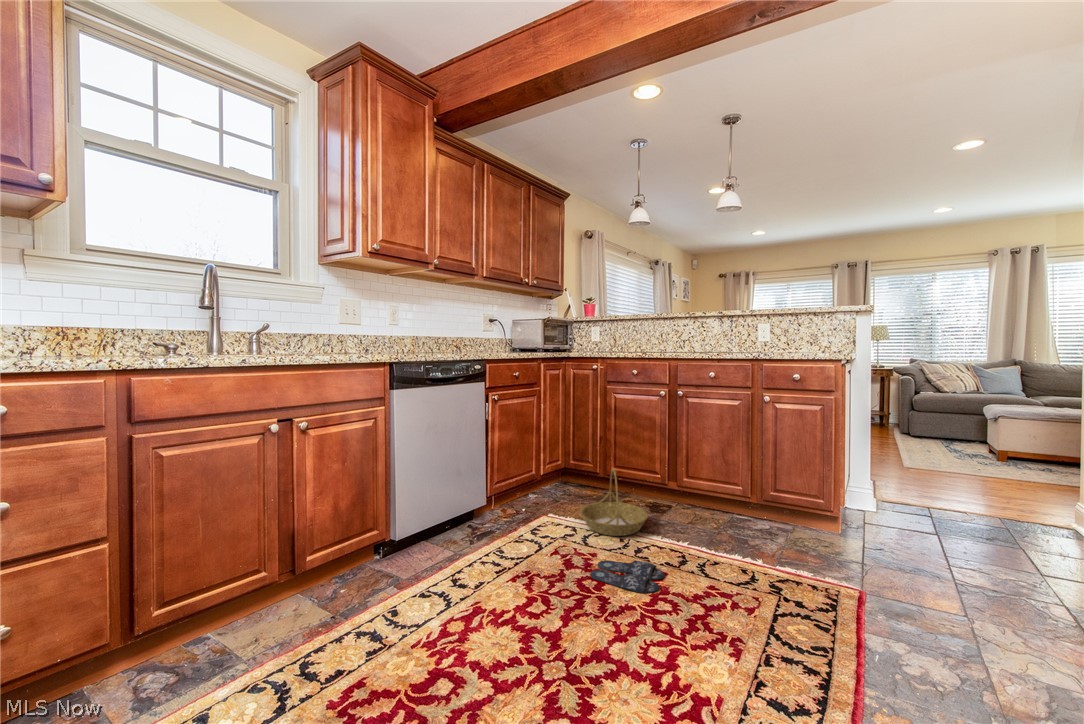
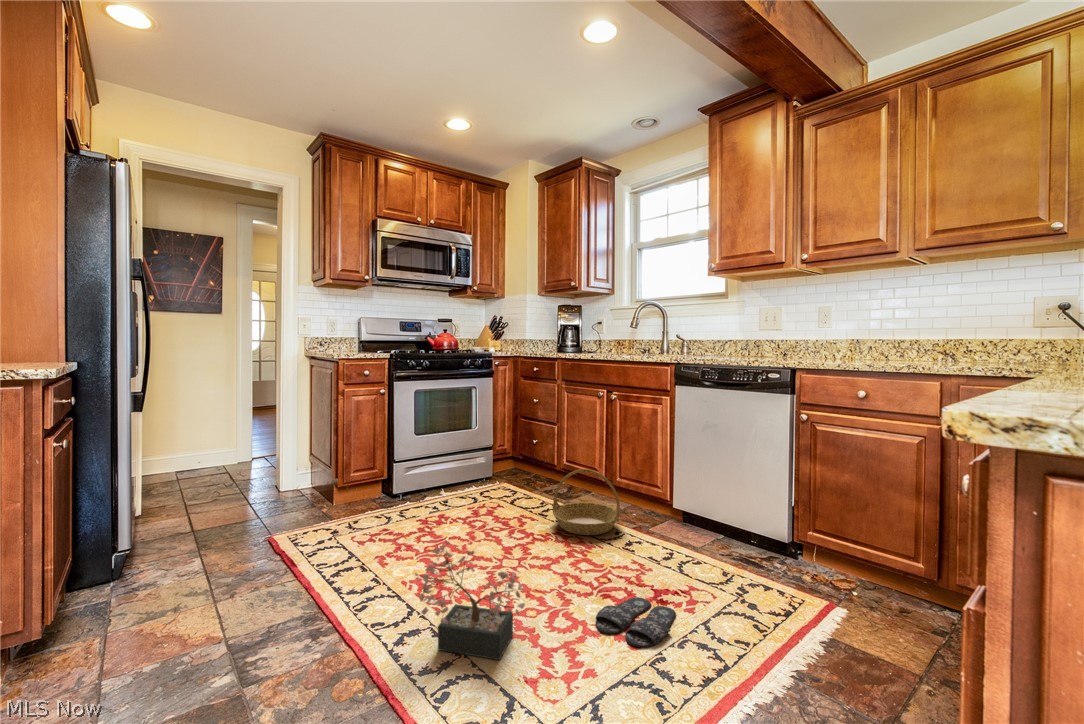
basket: present [580,468,648,536] -> present [553,469,620,535]
decorative plant: none [696,563,805,676] -> present [415,542,525,660]

